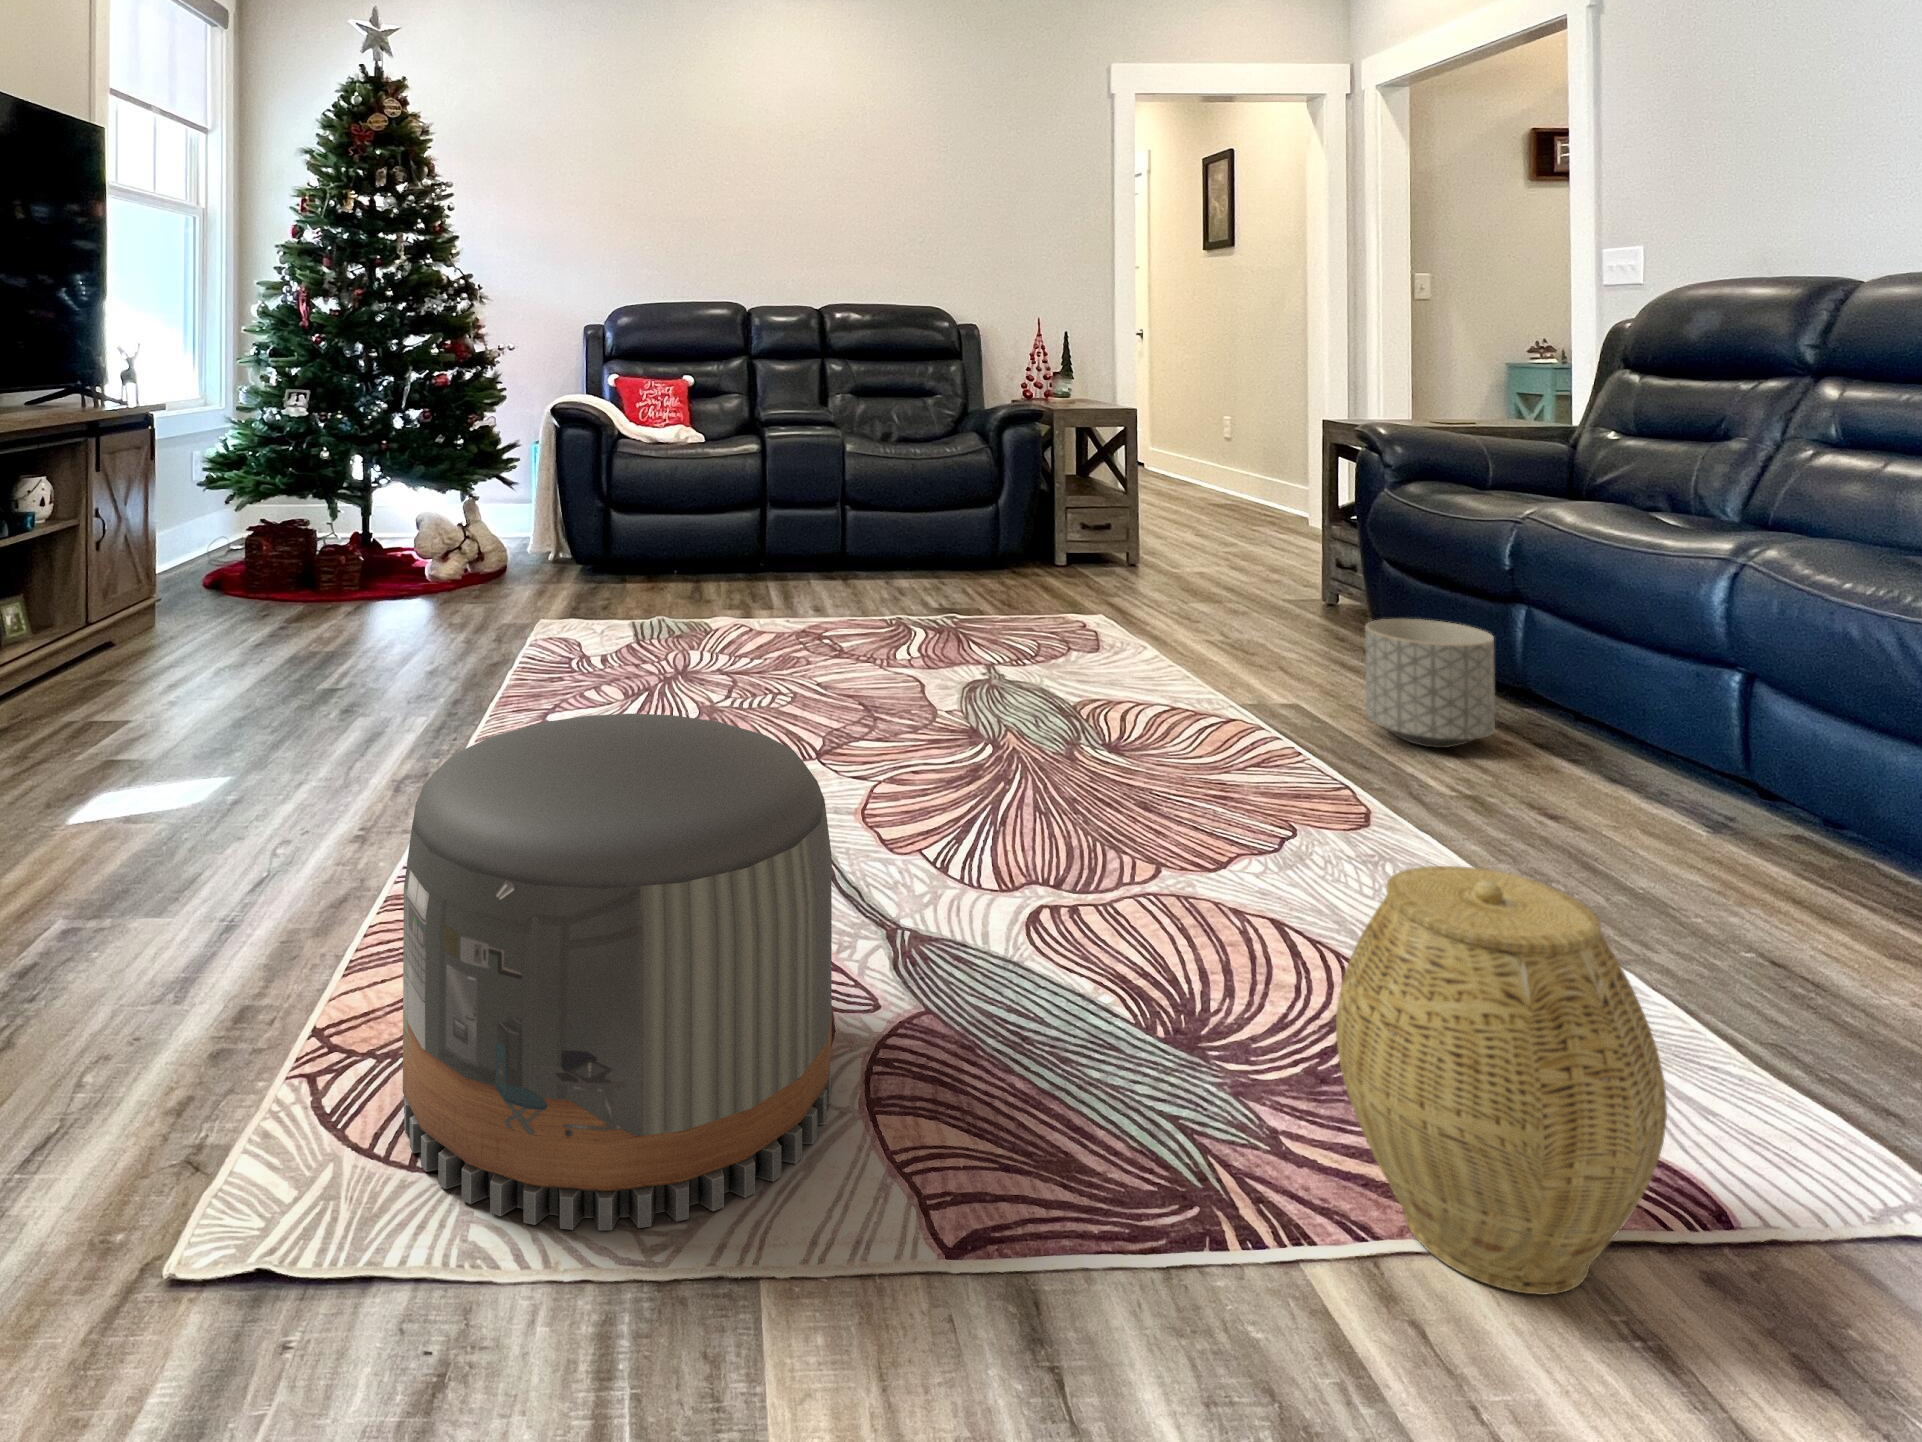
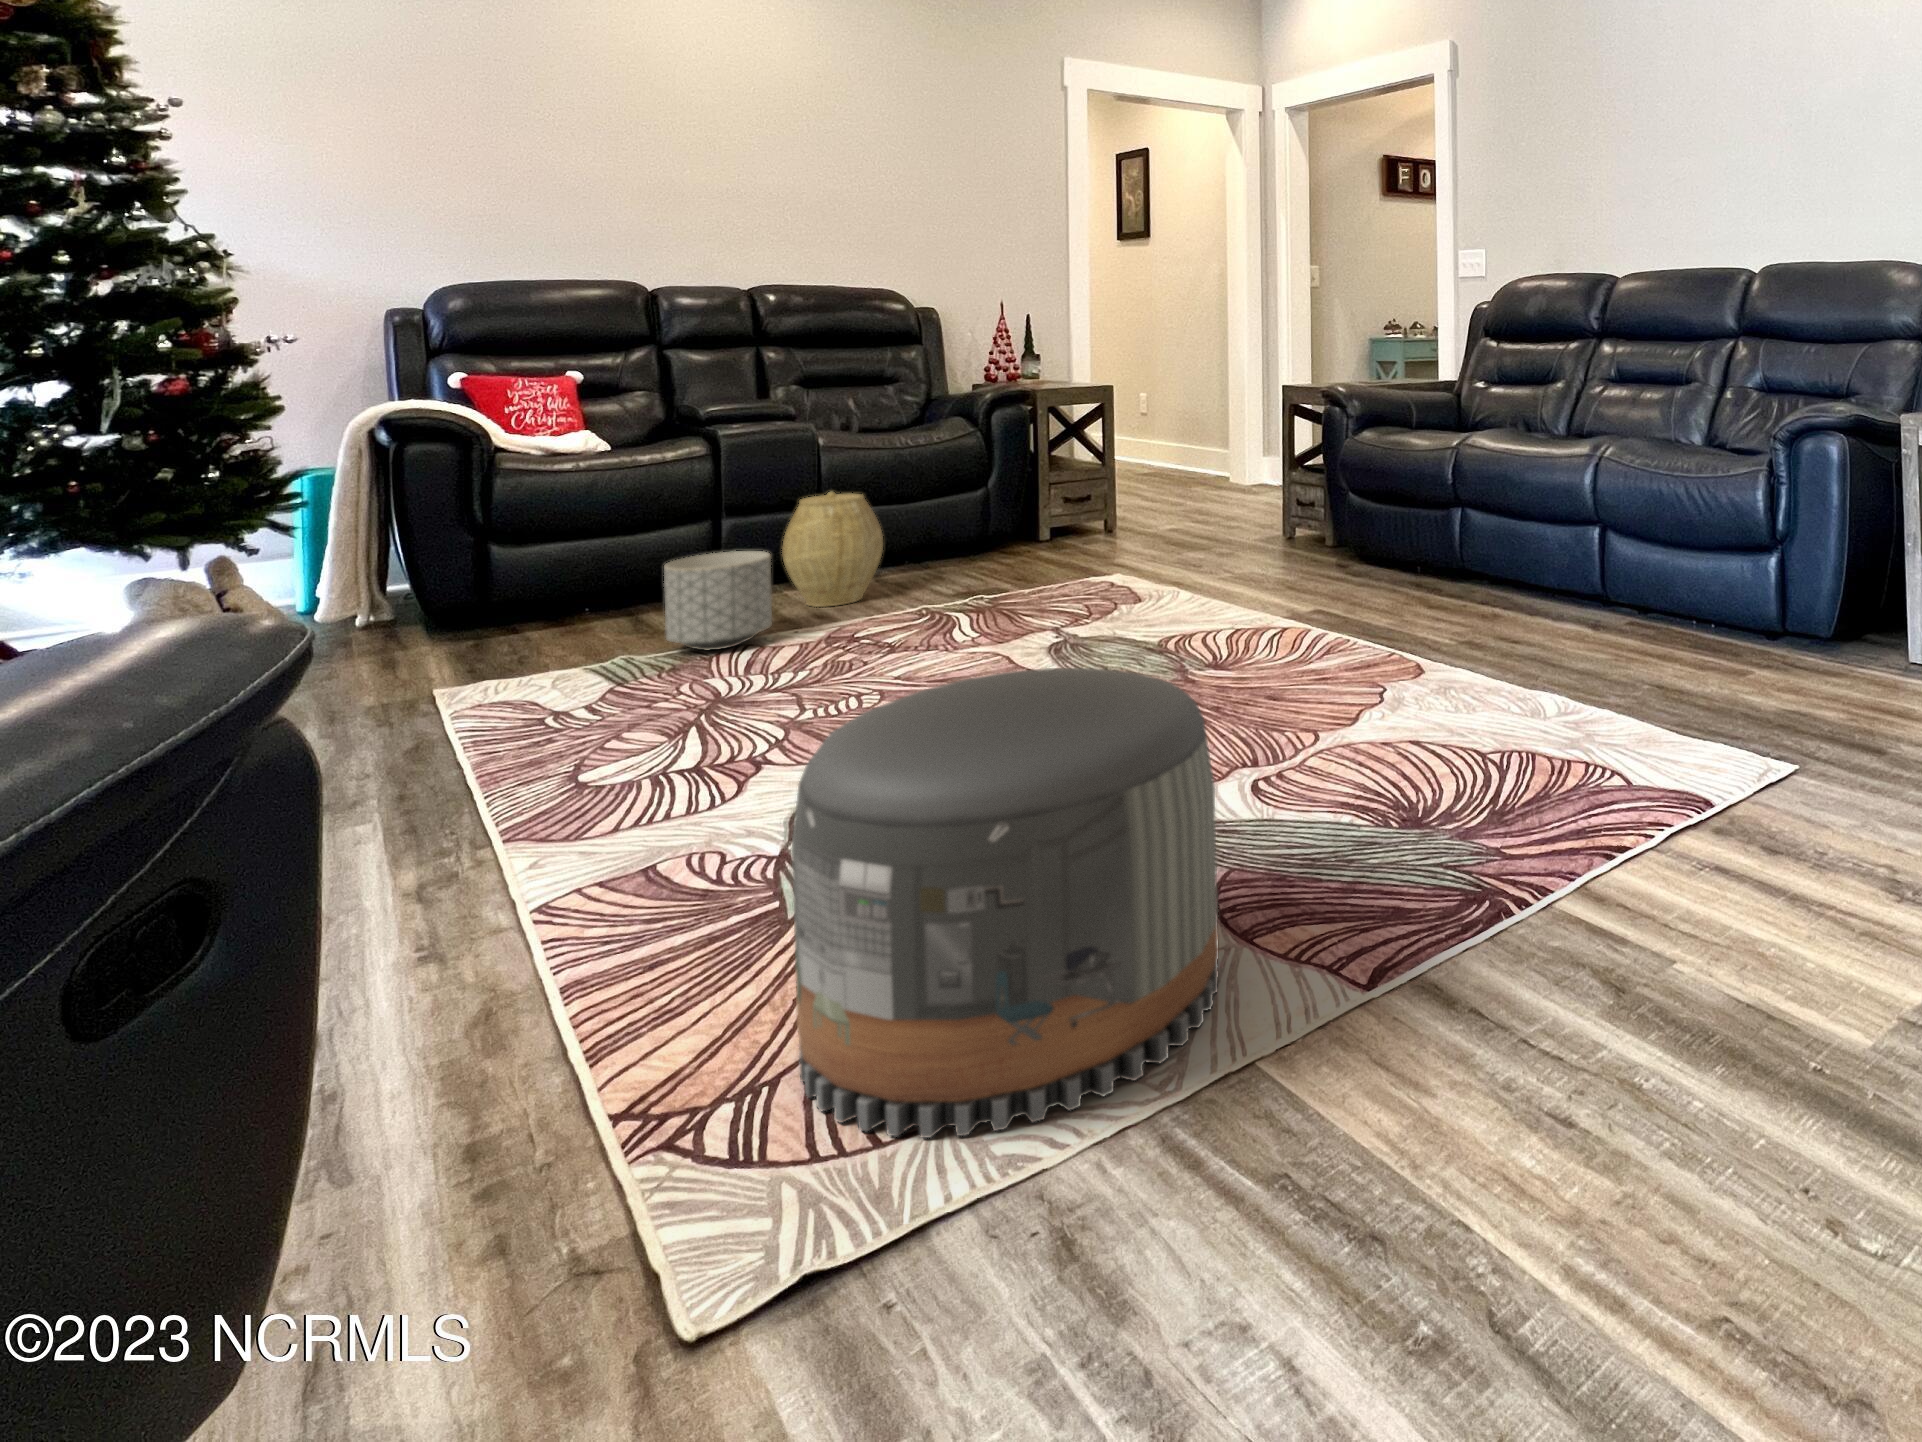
planter: present [1365,619,1495,748] -> present [664,551,772,650]
woven basket: present [1336,866,1667,1295] -> present [782,492,883,607]

